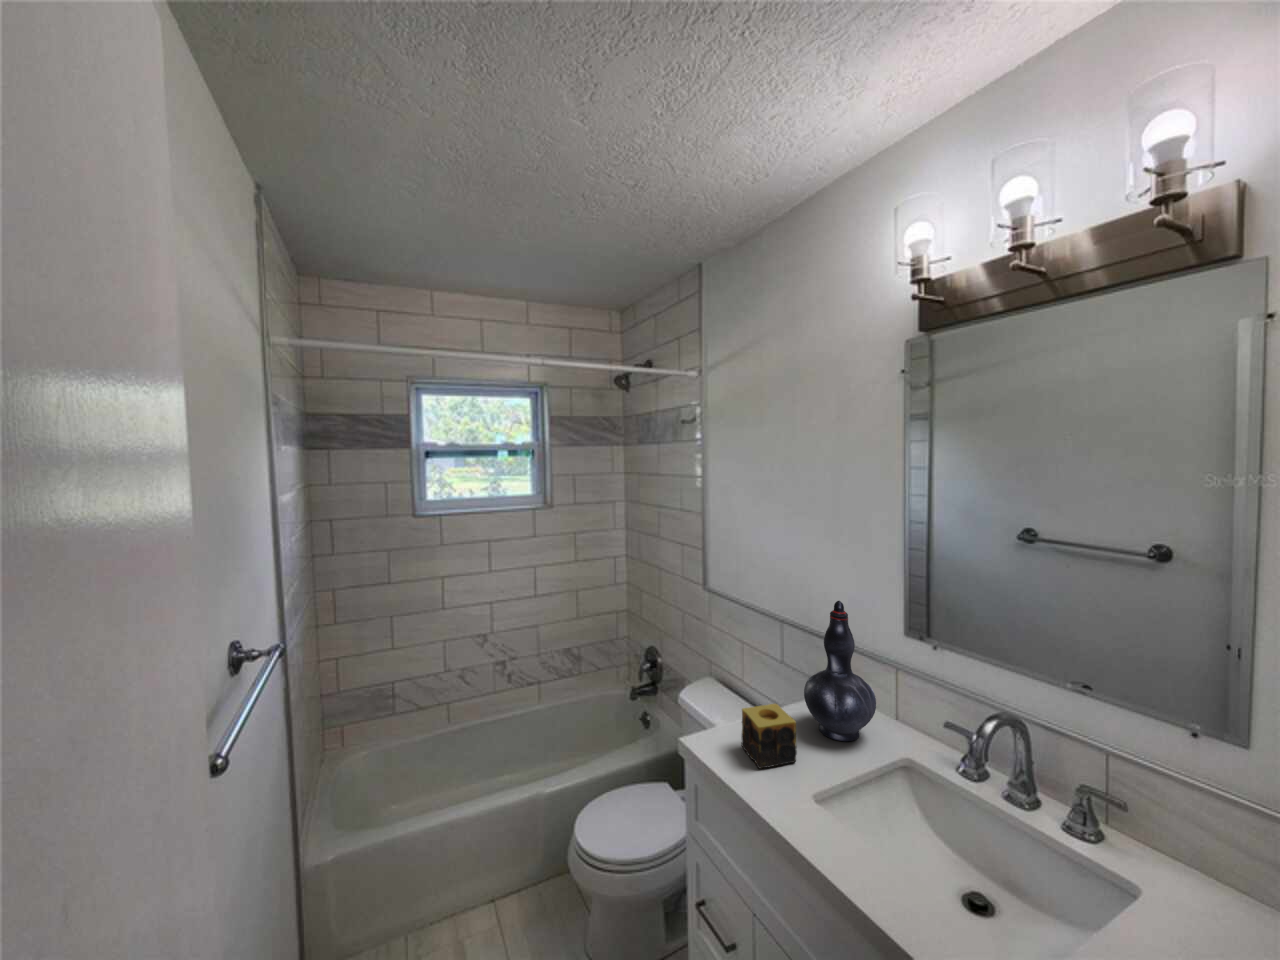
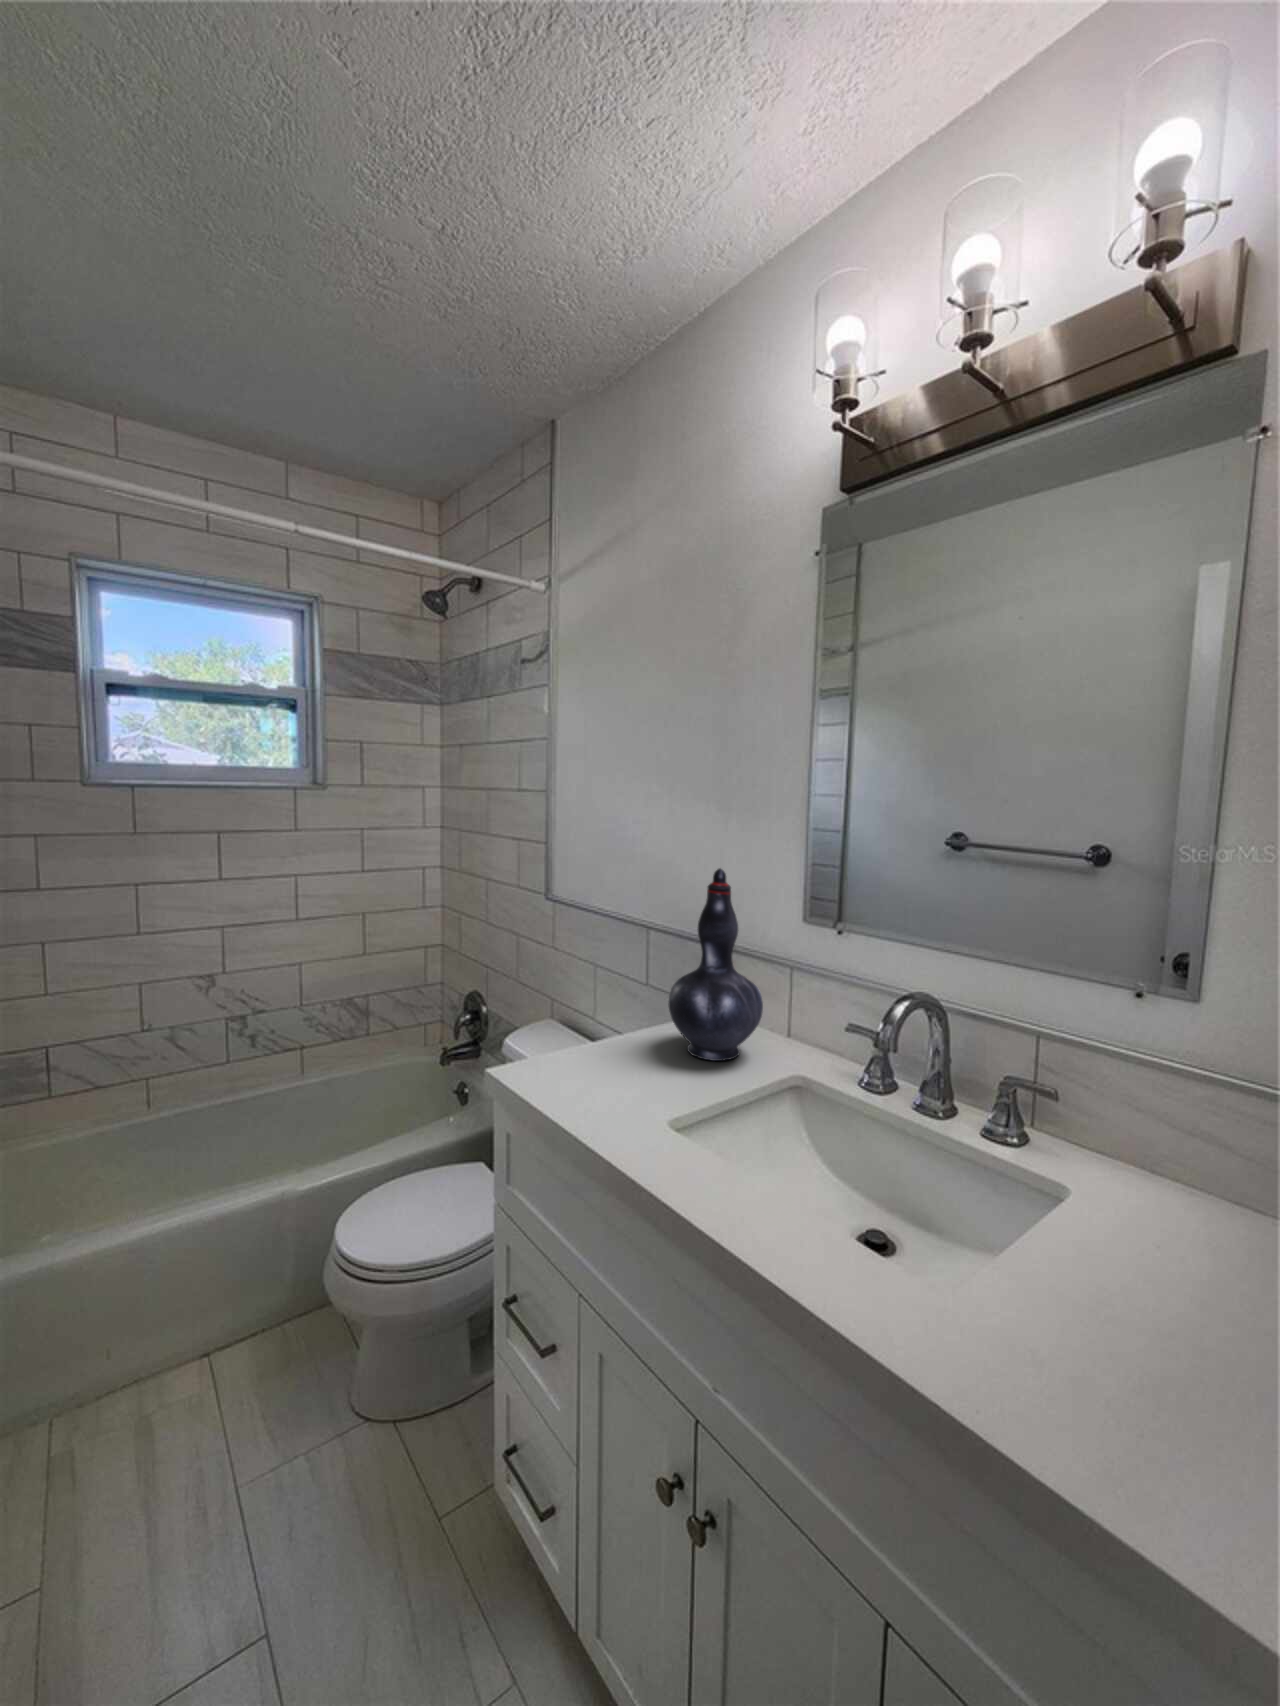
candle: present [741,704,797,769] -> none [575,1012,652,1097]

